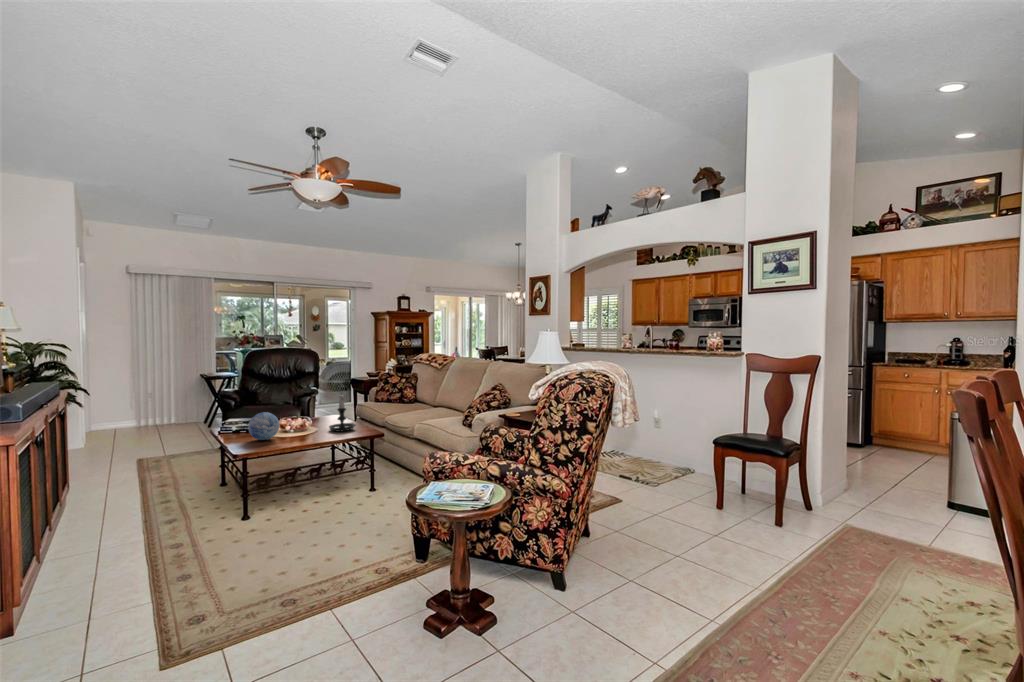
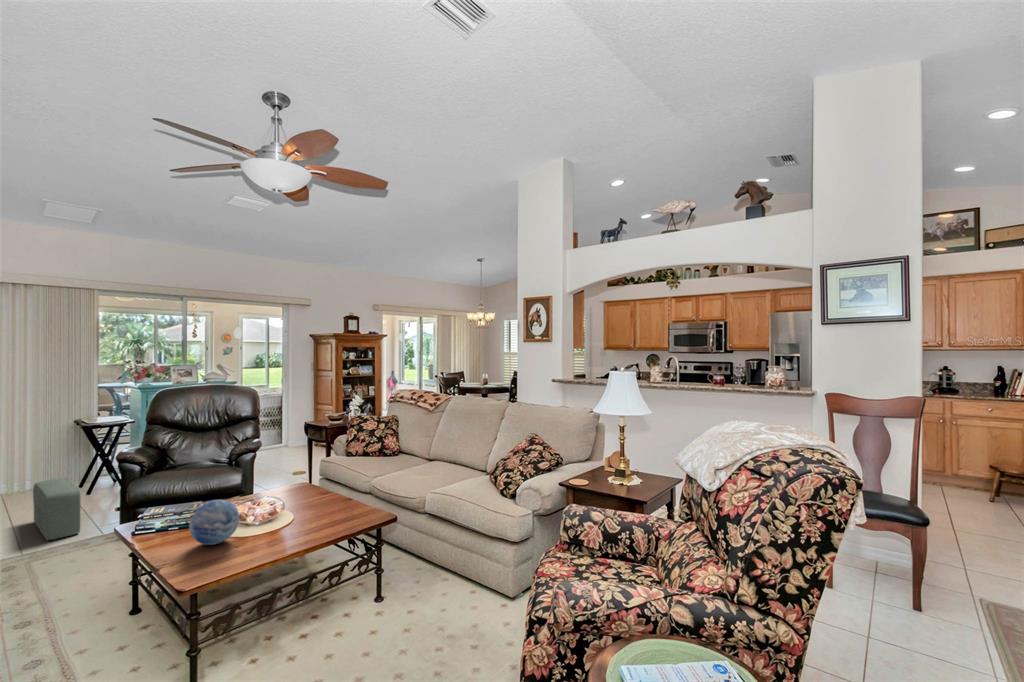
candle holder: present [329,395,356,432] -> none [308,458,348,515]
pouf: none [170,412,198,450] -> present [33,478,81,540]

